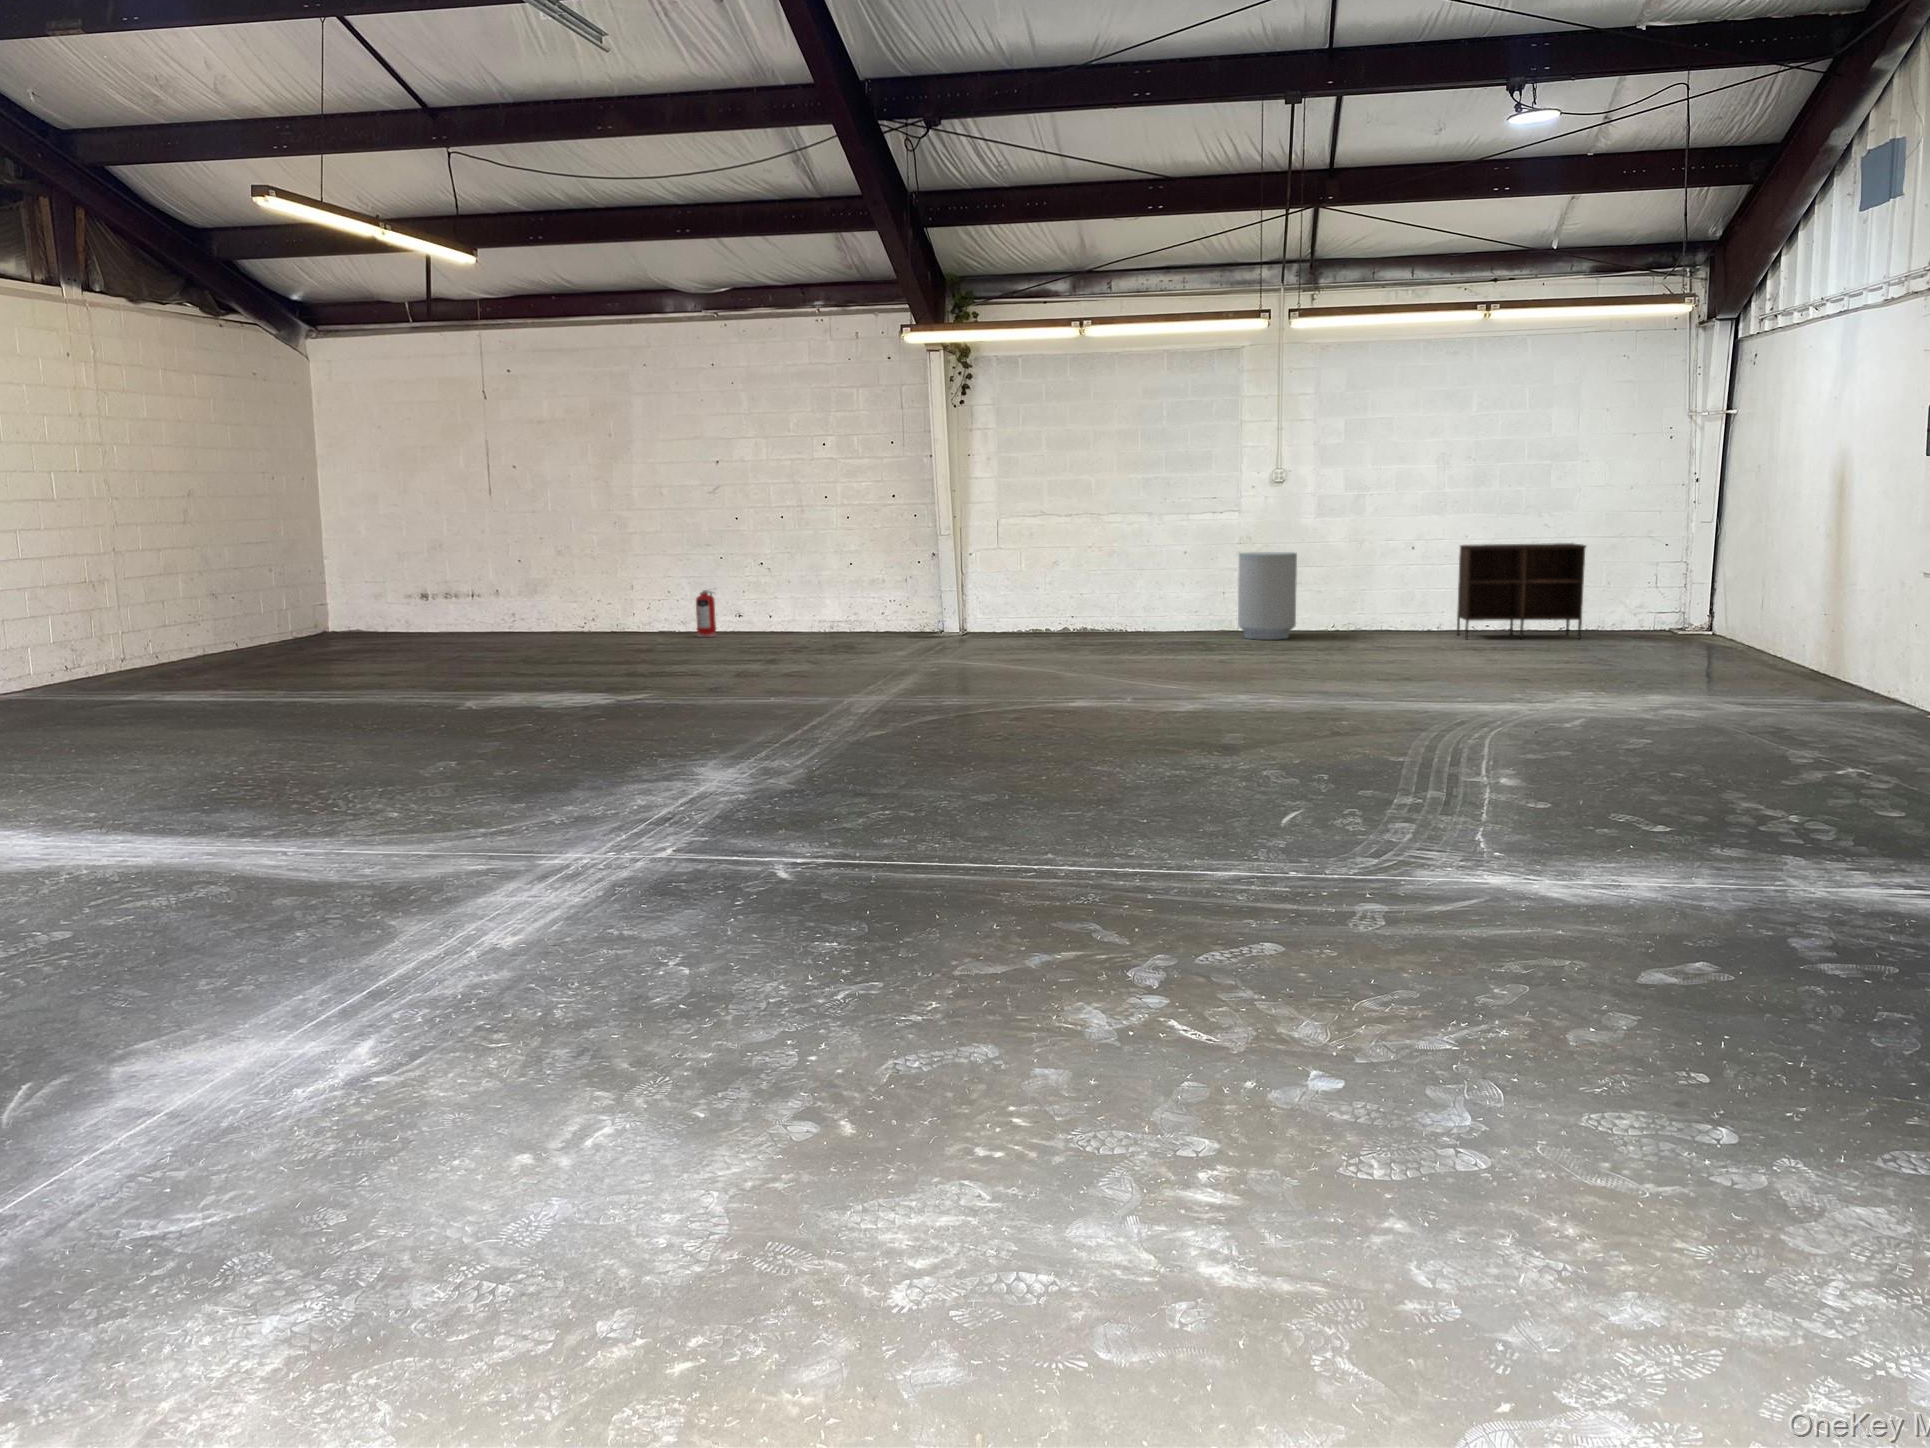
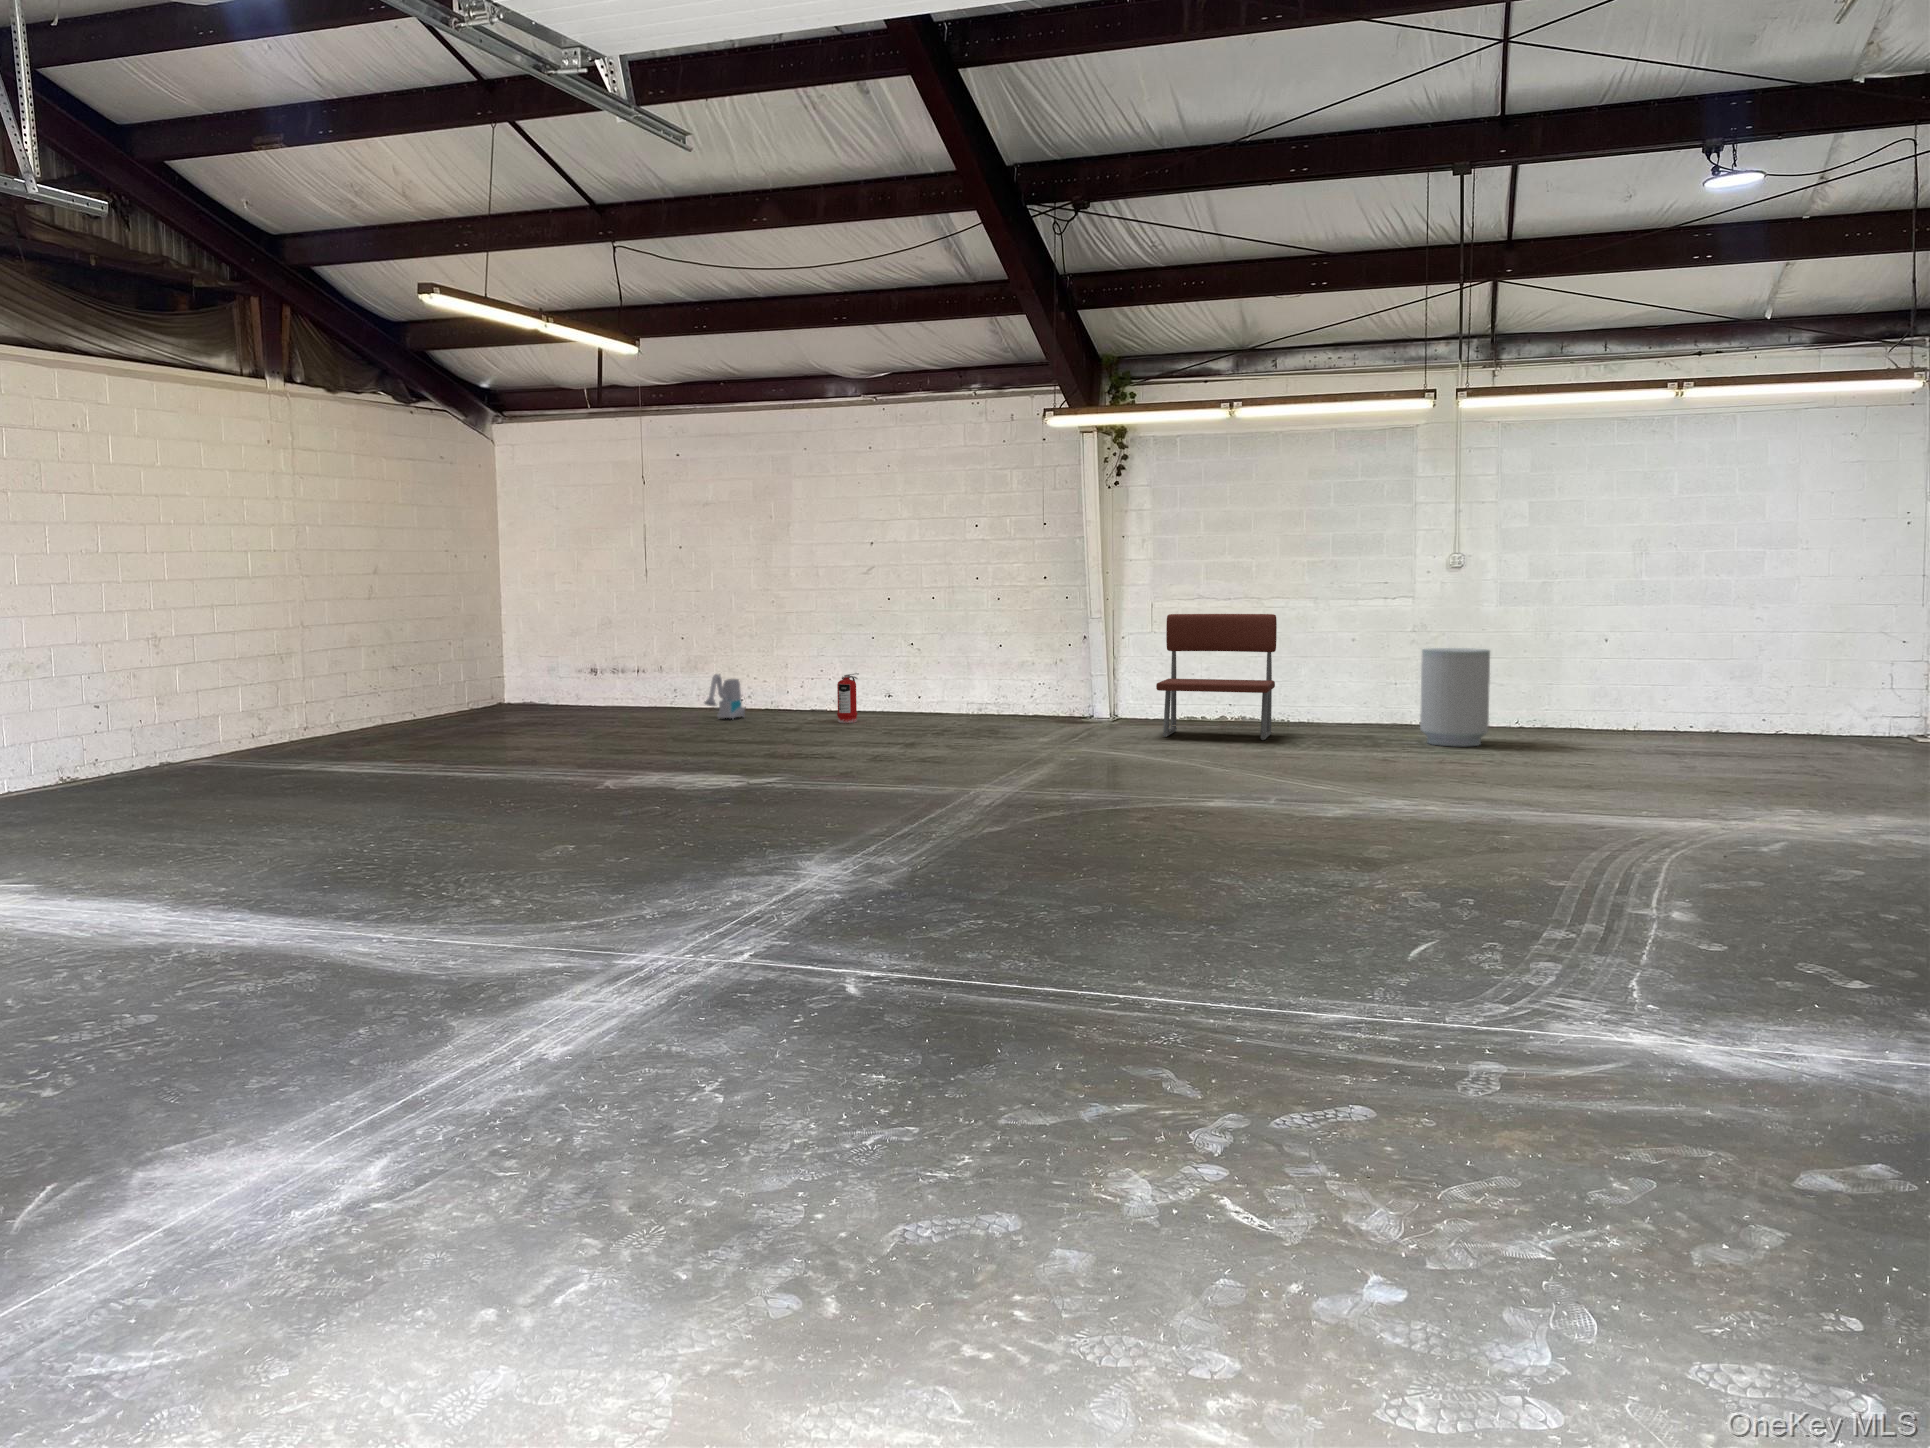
bench: none [1005,524,1111,640] -> present [1156,614,1277,740]
shelving unit: present [1457,543,1586,639] -> none [1686,645,1851,759]
vacuum cleaner: none [560,592,602,638] -> present [705,674,745,719]

